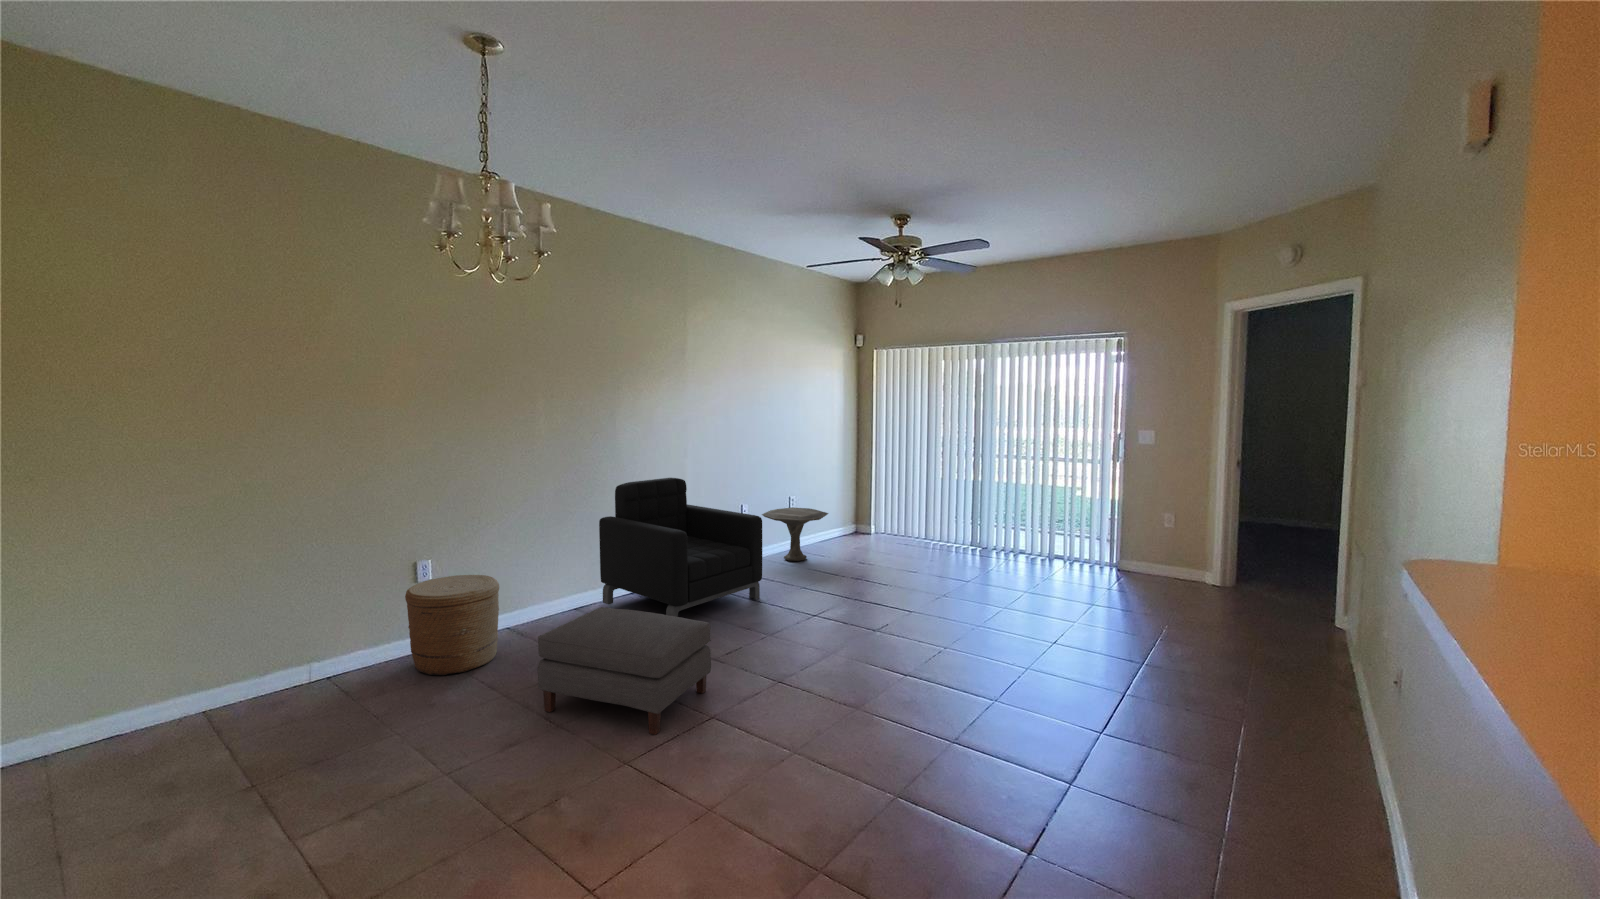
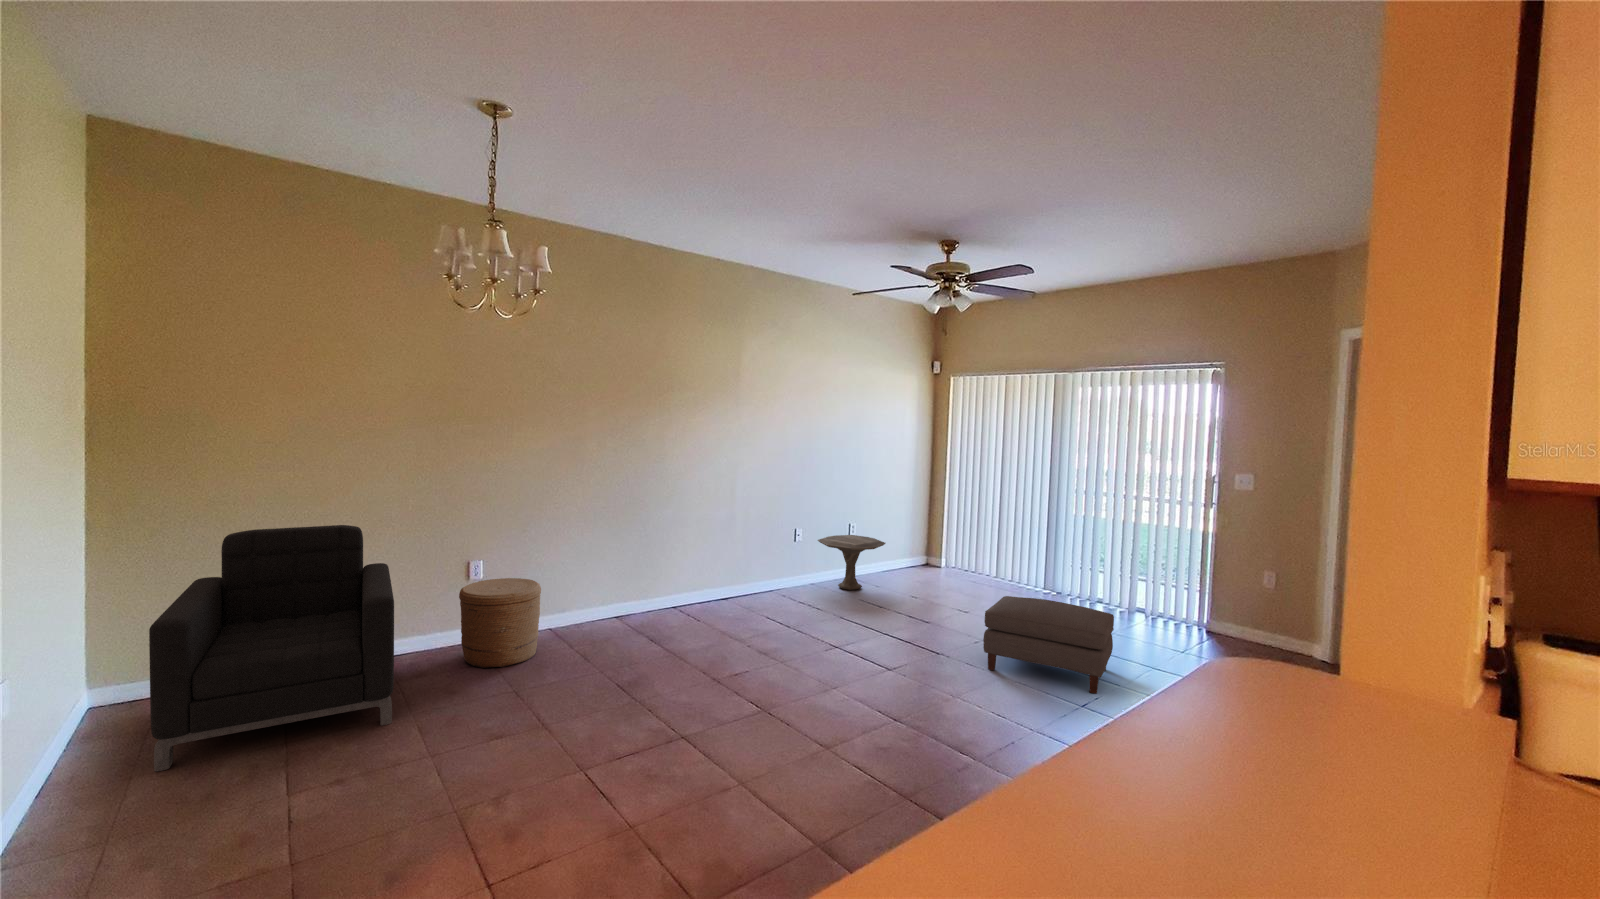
armchair: present [599,478,762,617] -> present [149,525,394,771]
ottoman: present [538,607,711,735] -> present [983,596,1114,694]

